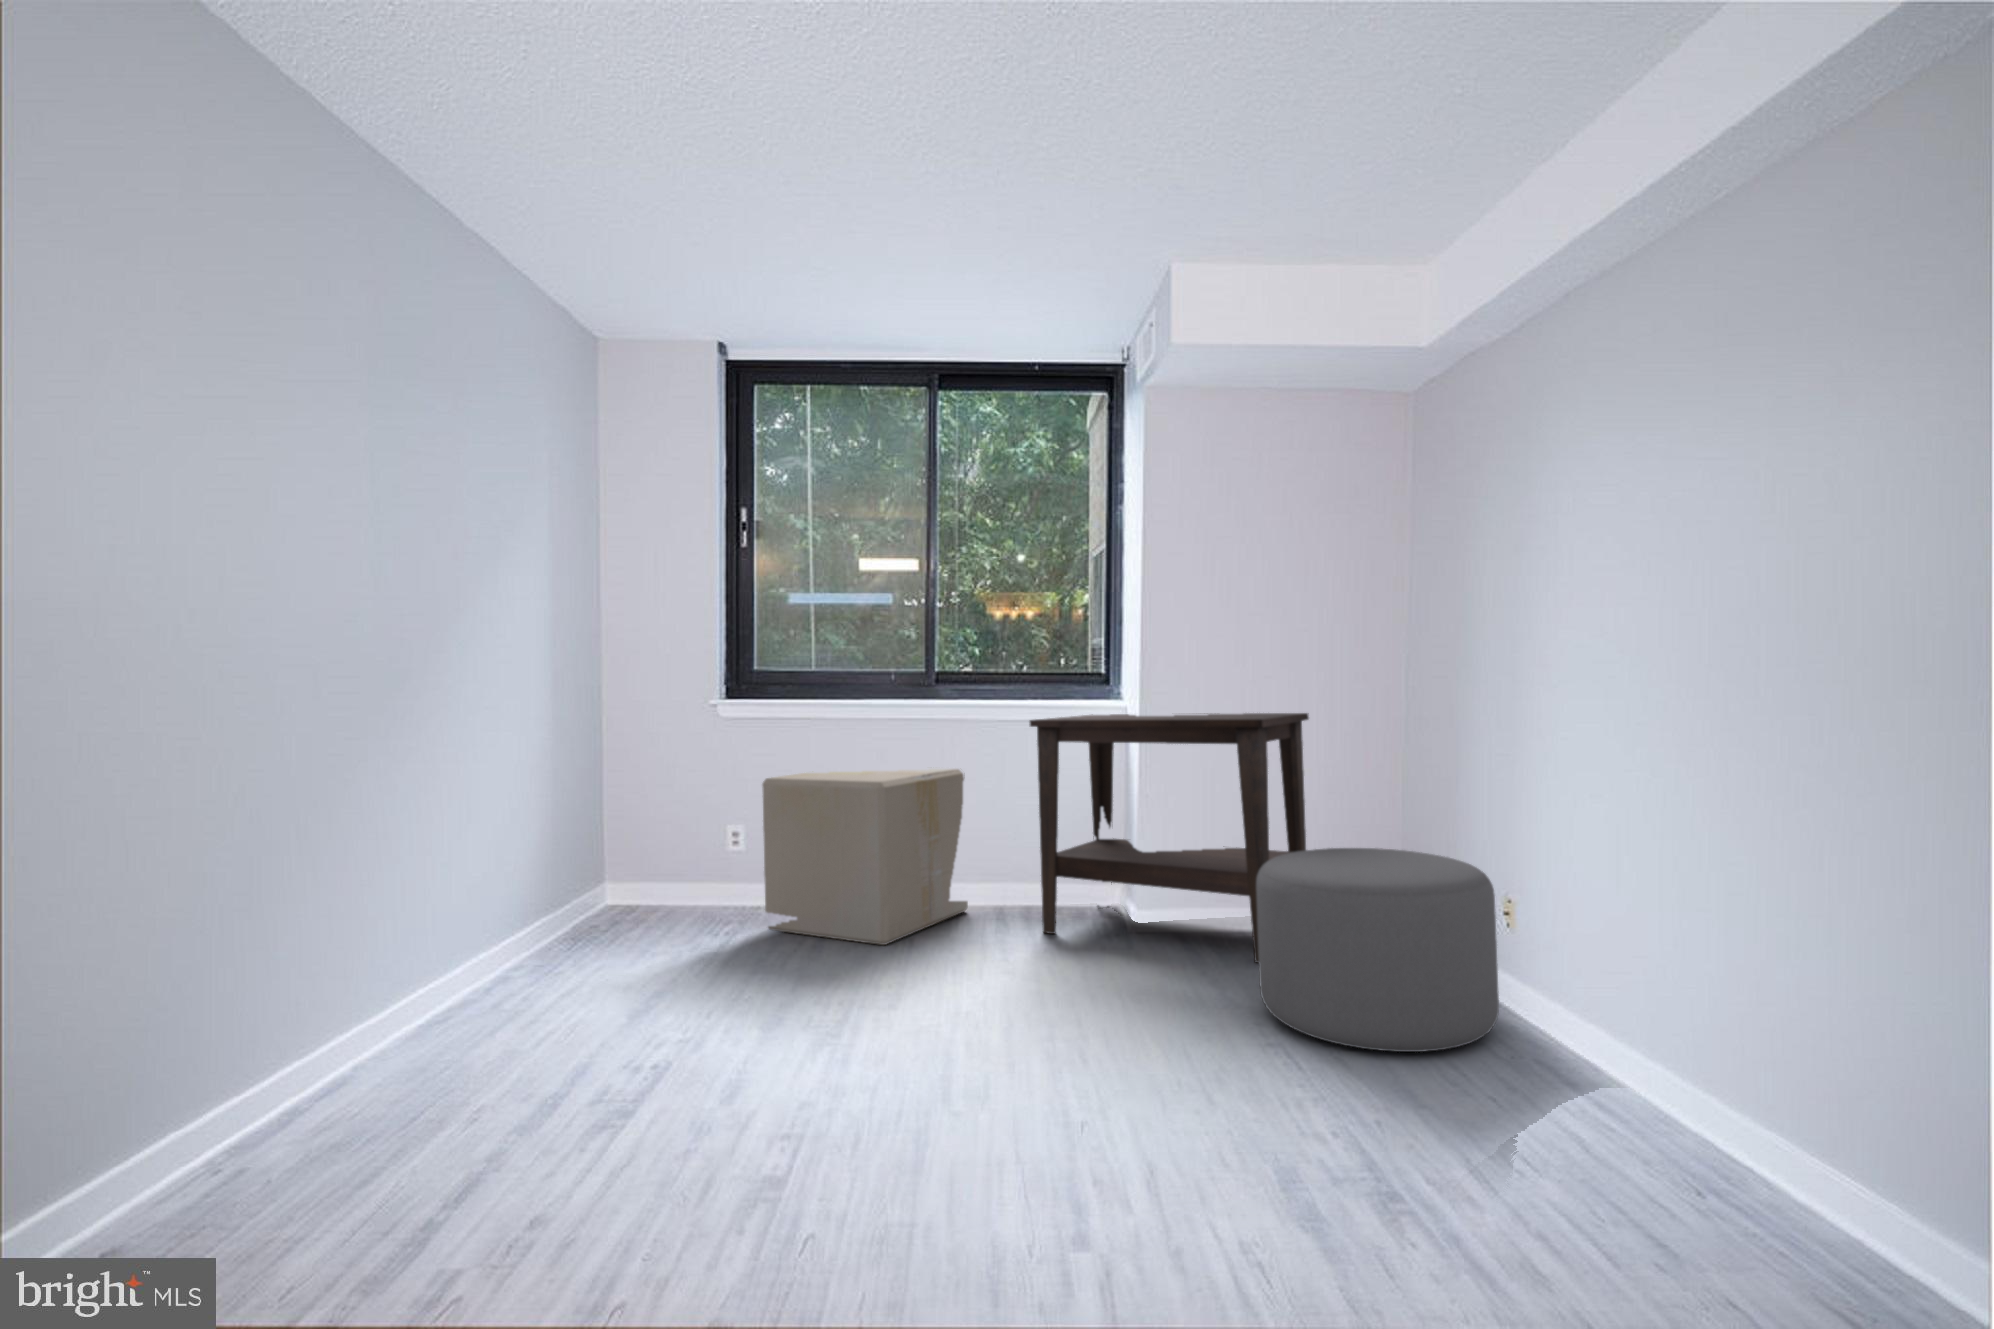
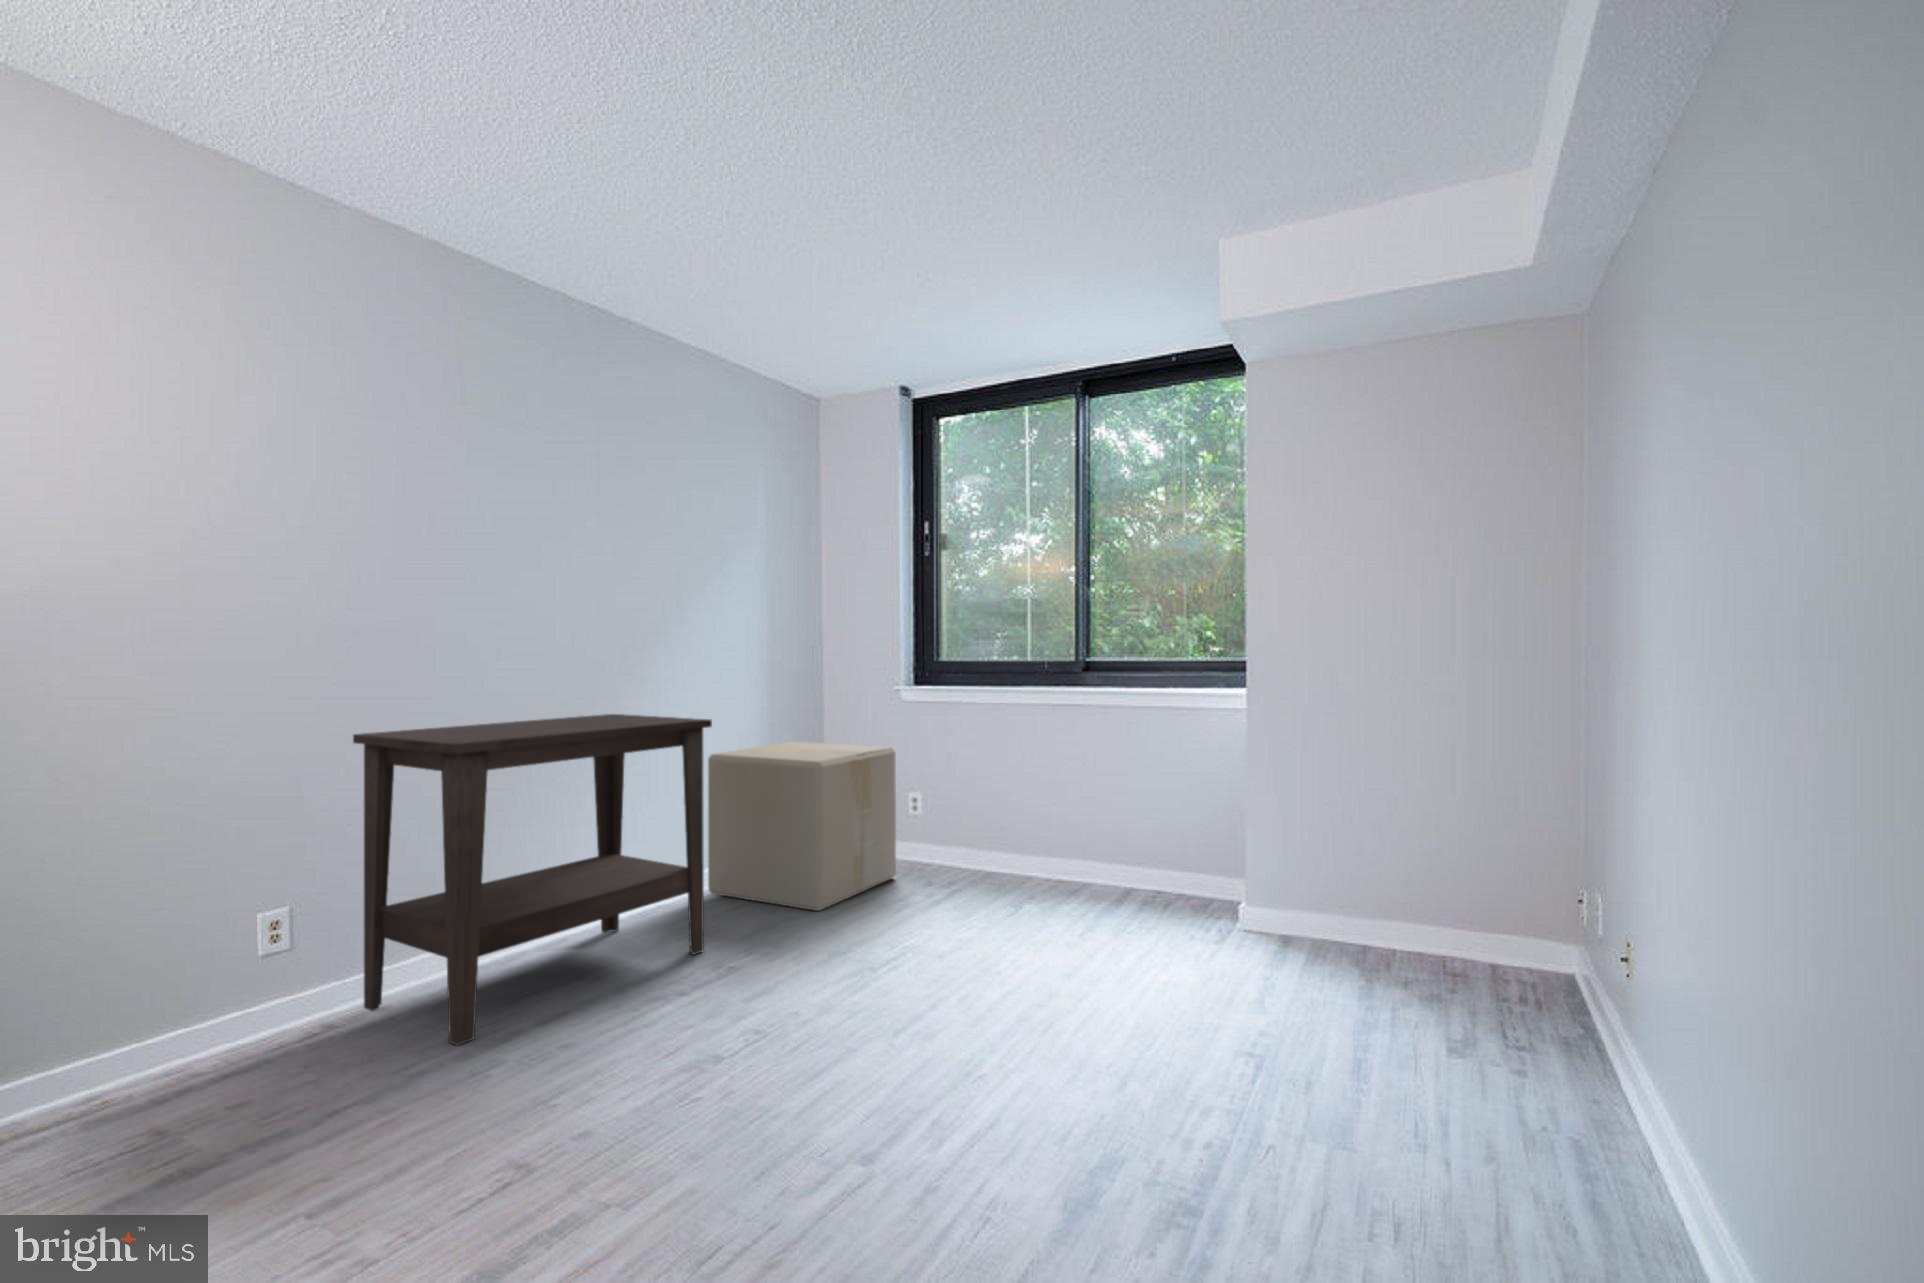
side table: present [1030,713,1309,963] -> present [353,714,712,1045]
ottoman: present [1256,848,1499,1052] -> none [1157,835,1365,1022]

